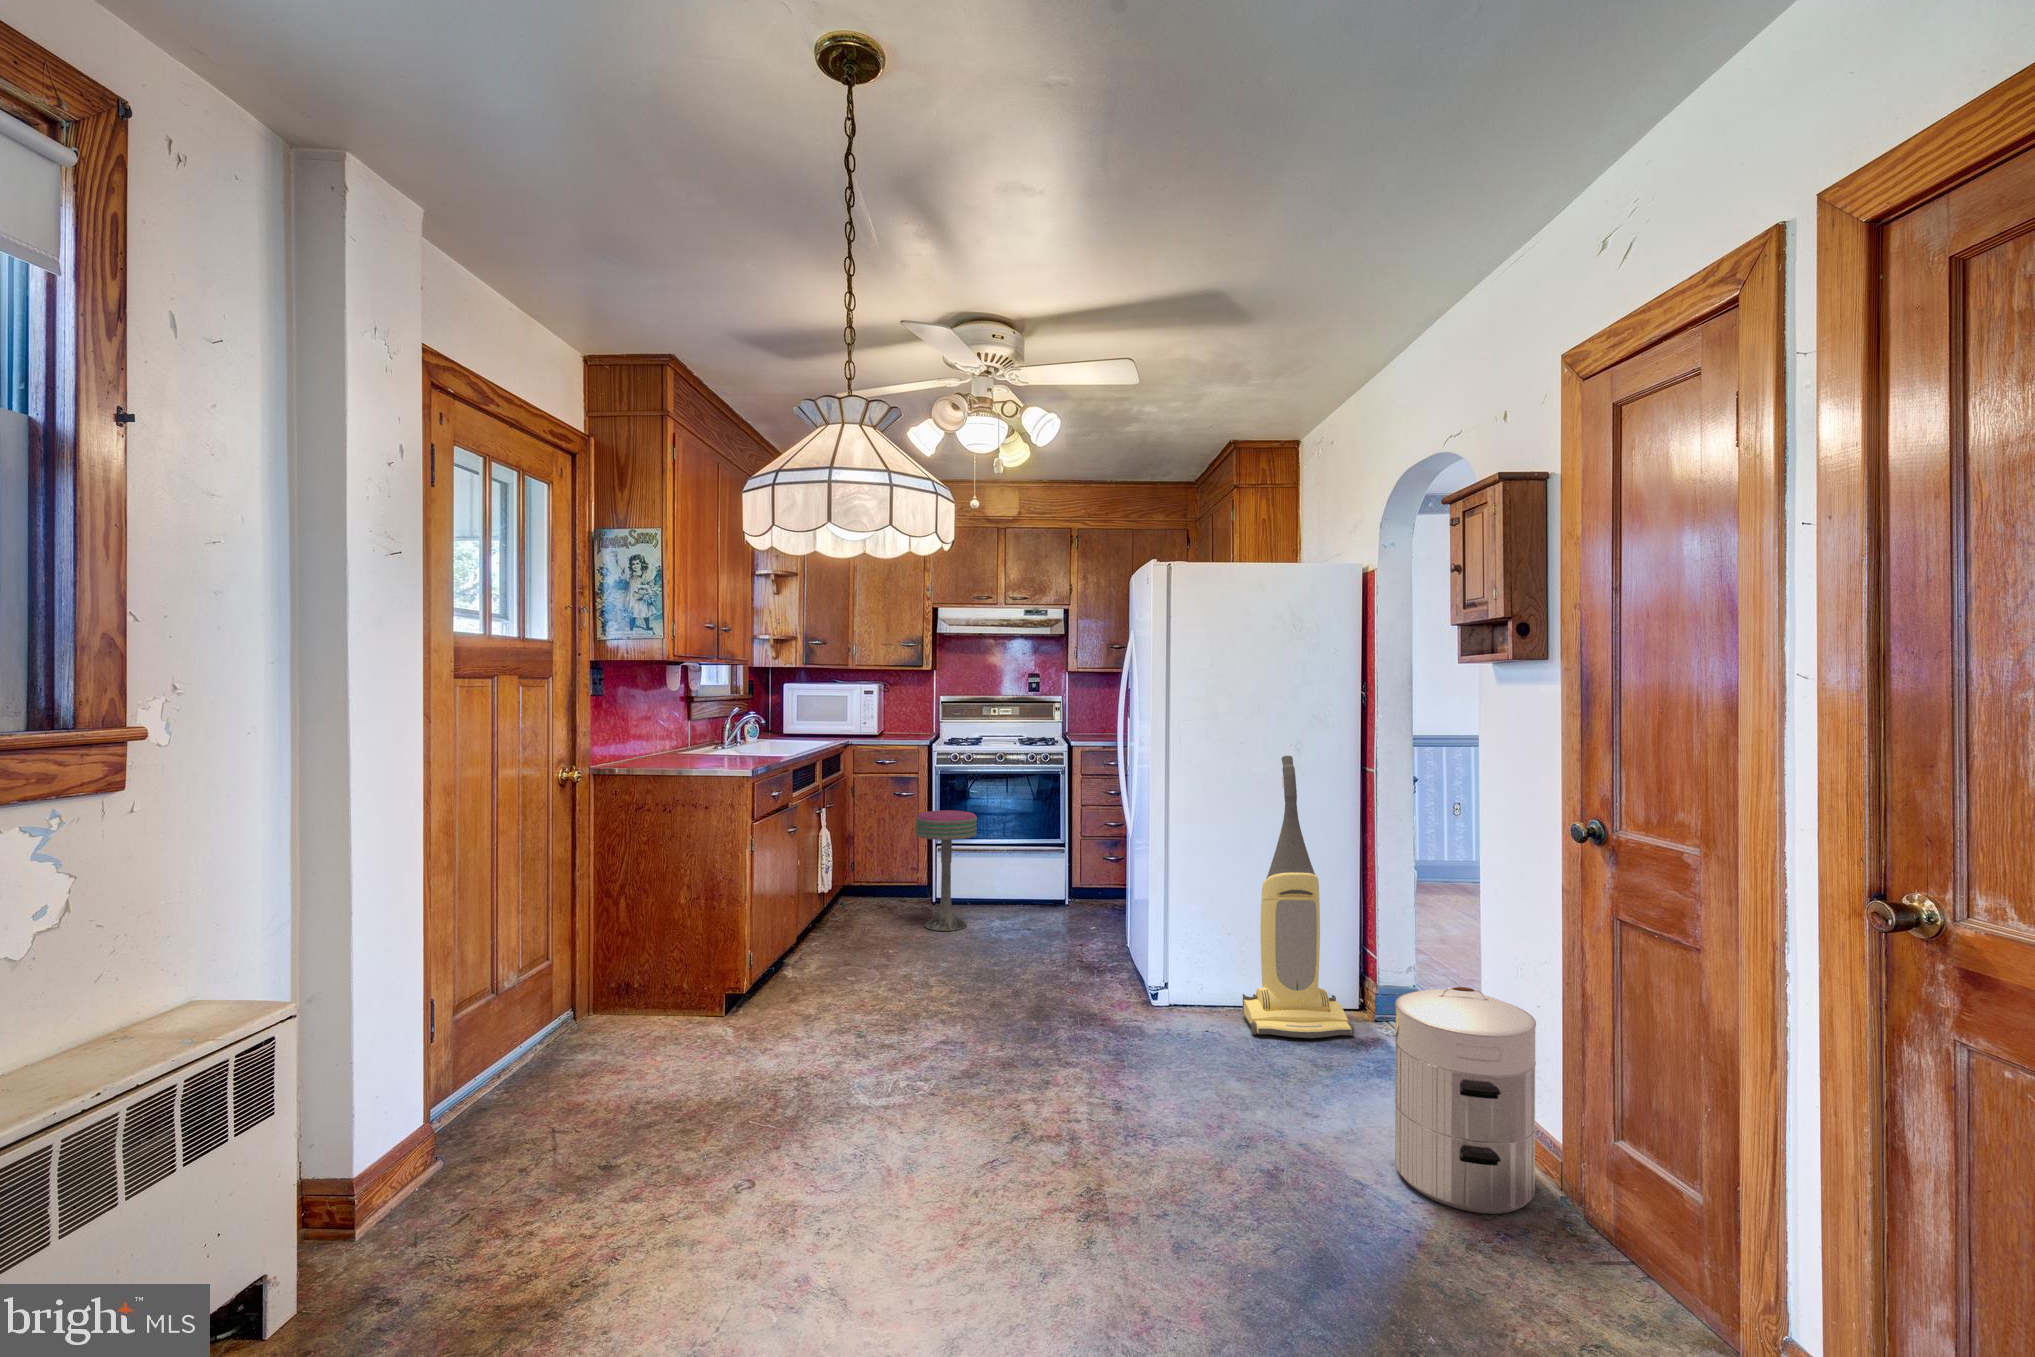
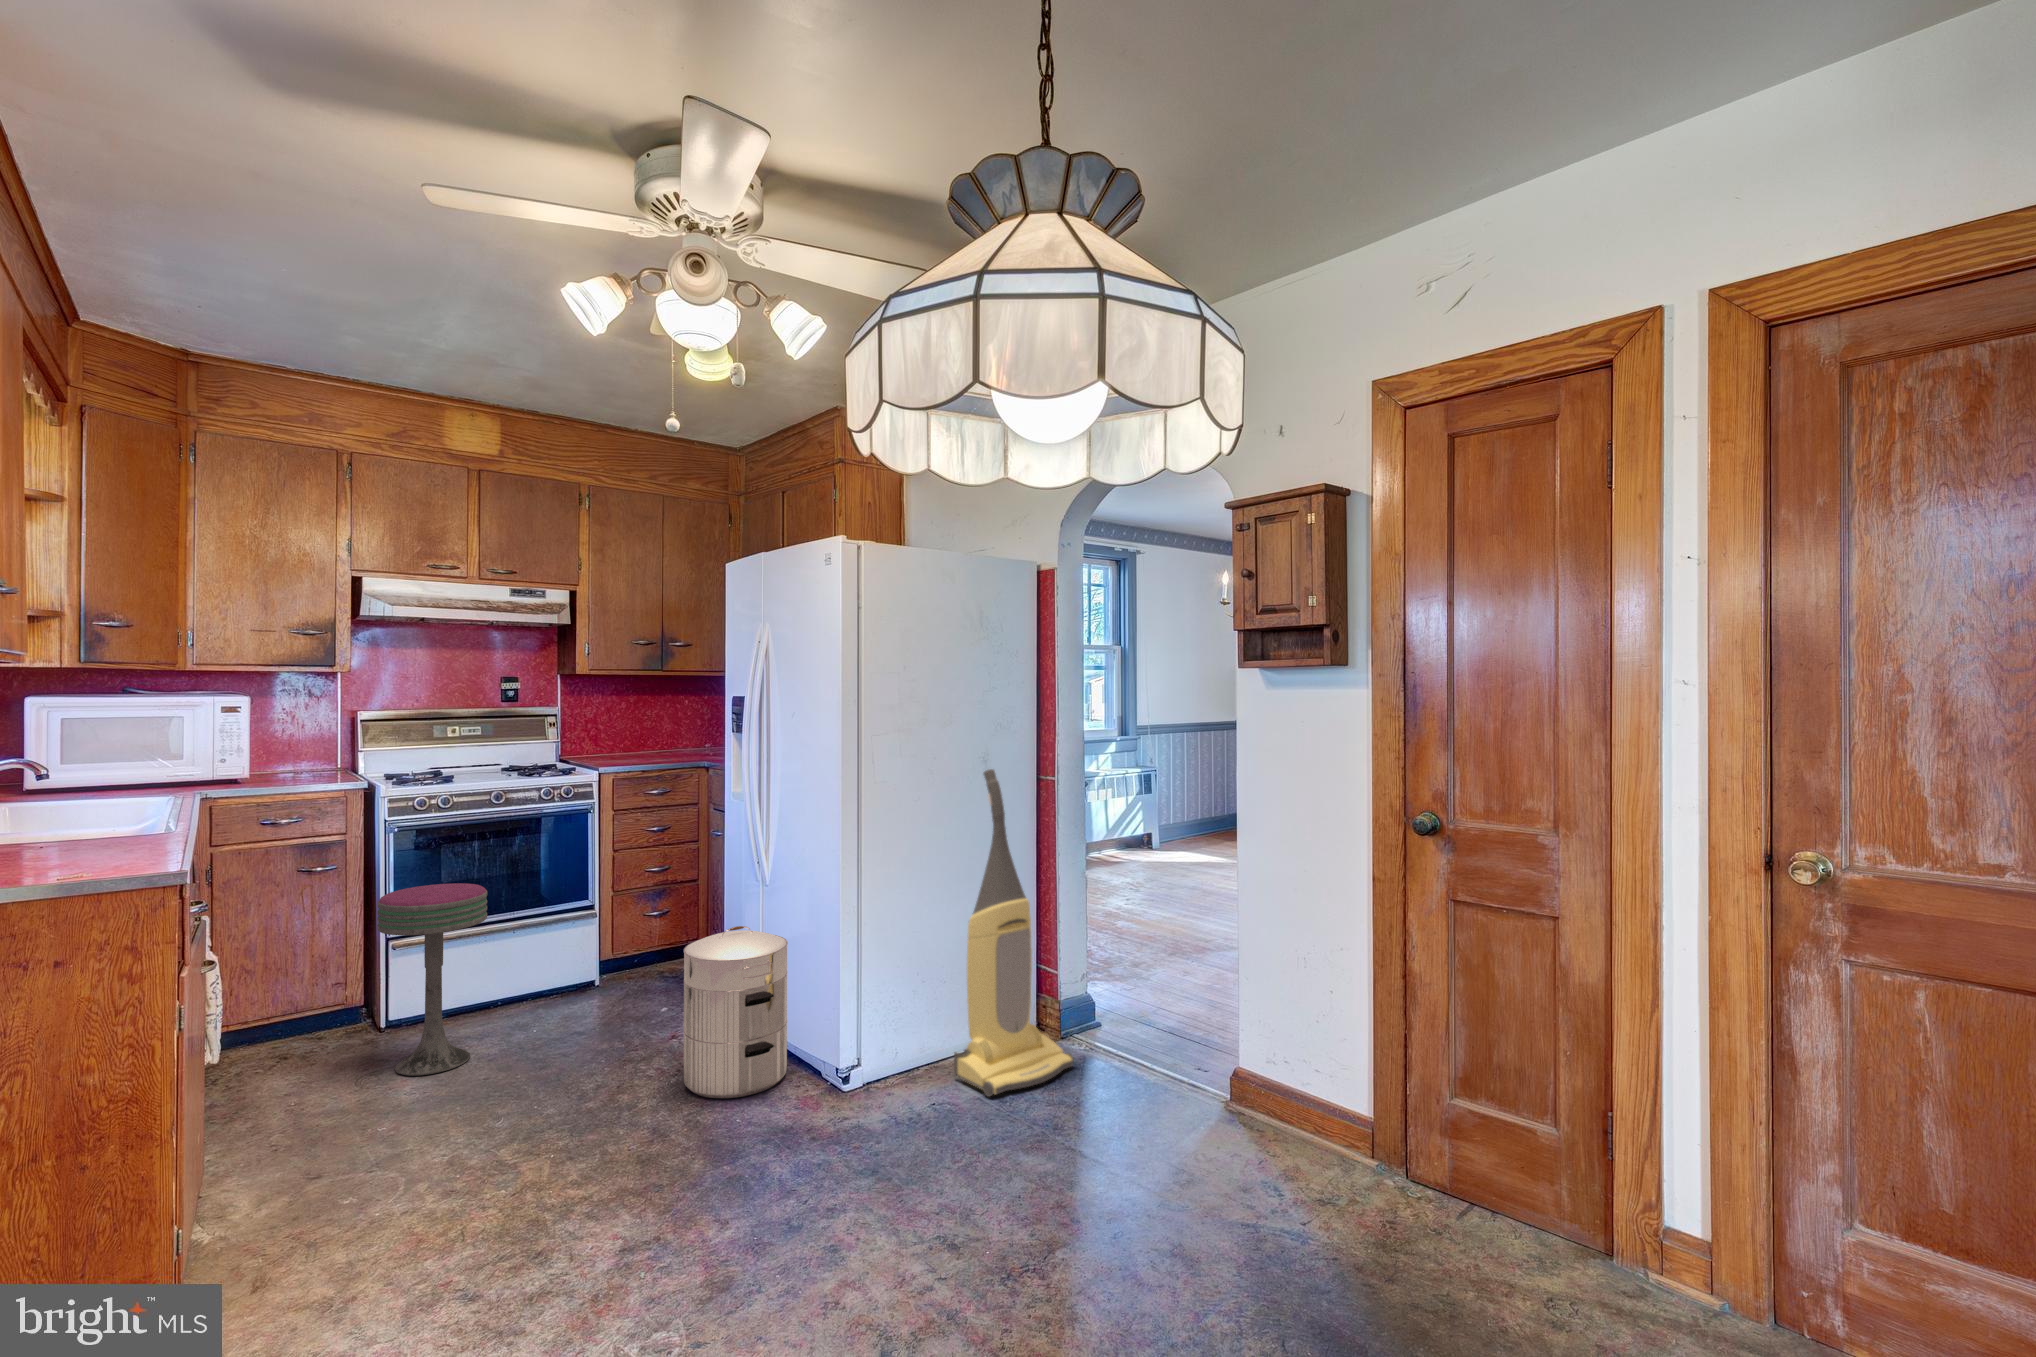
waste bin: present [1395,987,1536,1214] -> present [684,926,788,1098]

